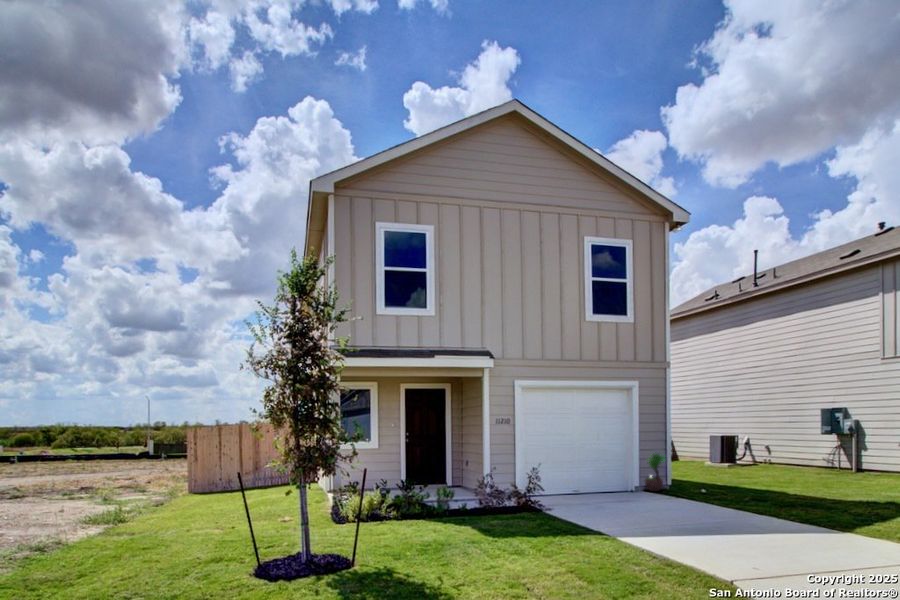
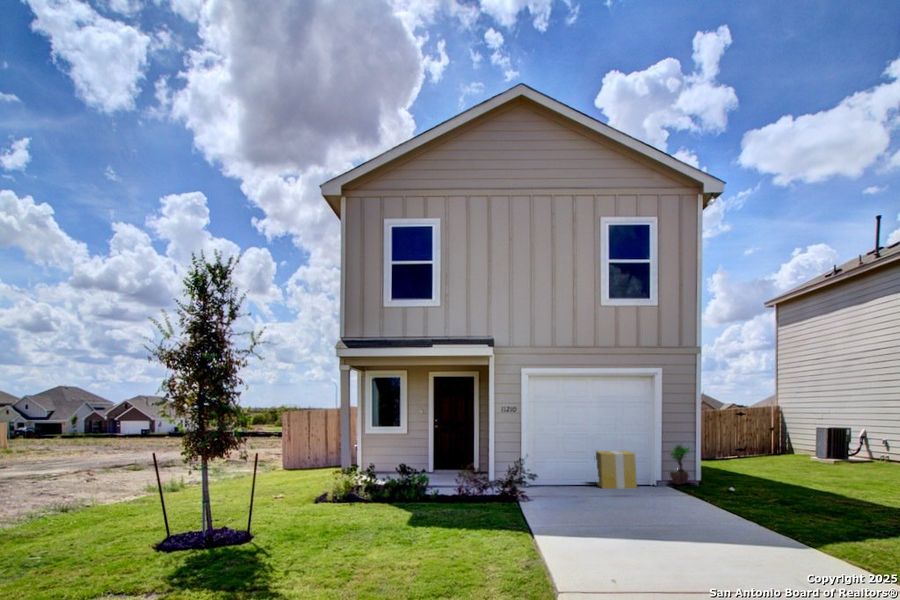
cardboard box: none [579,460,625,498] -> present [596,450,637,489]

